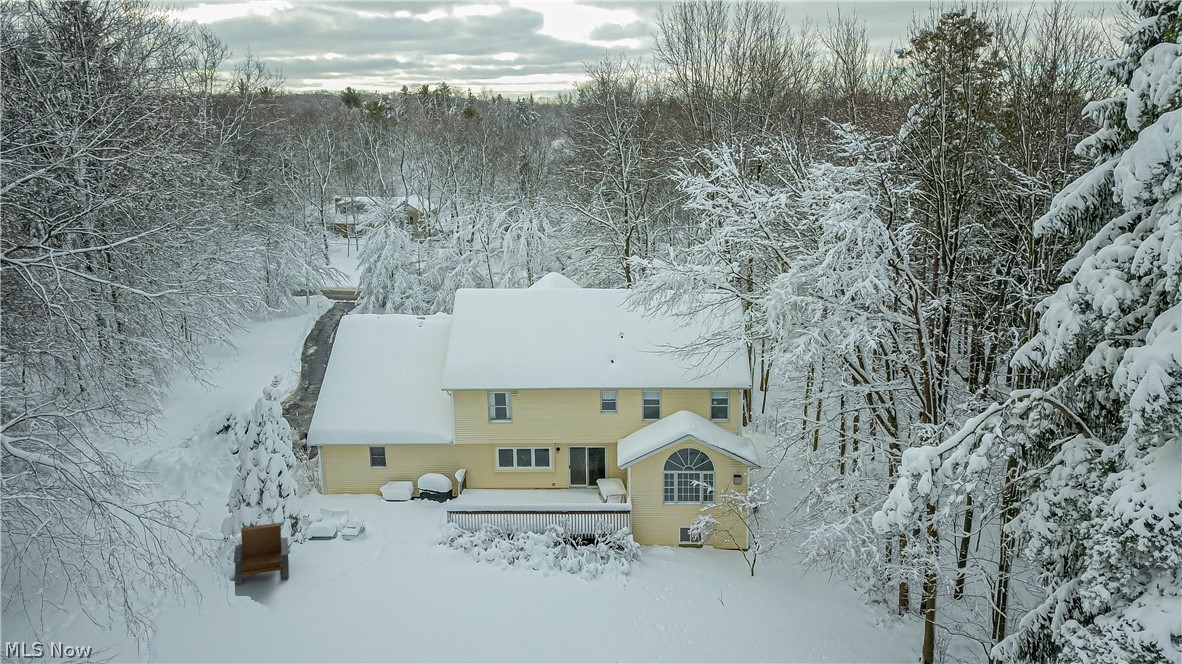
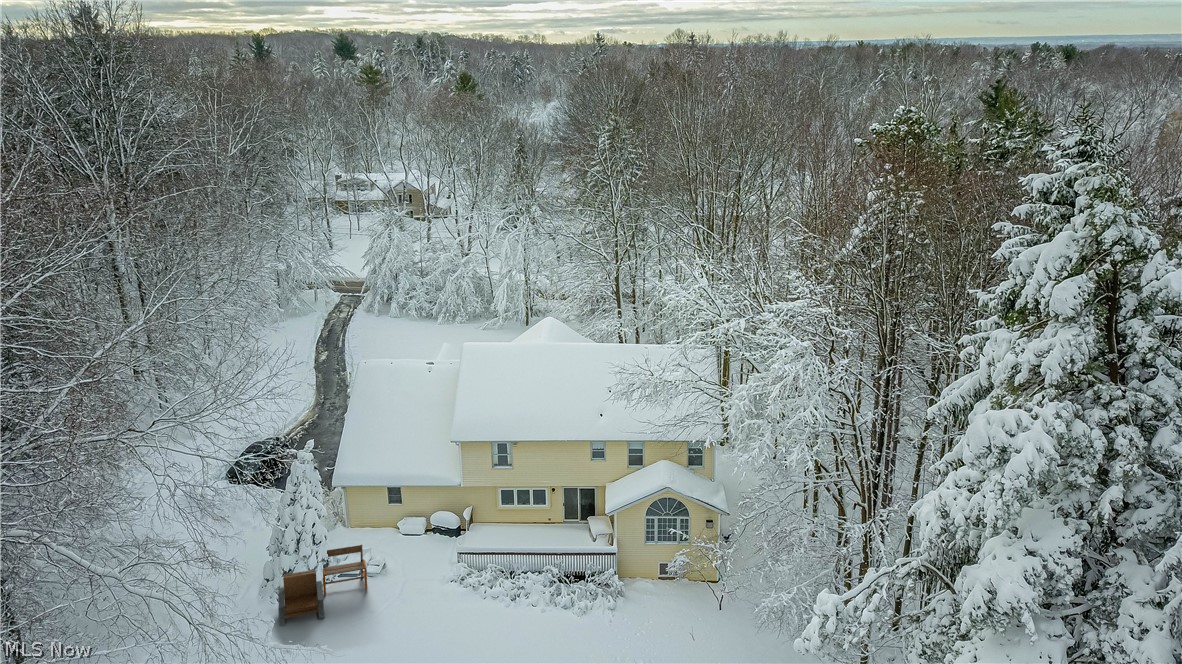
bench: none [290,500,342,558] -> present [323,545,367,596]

